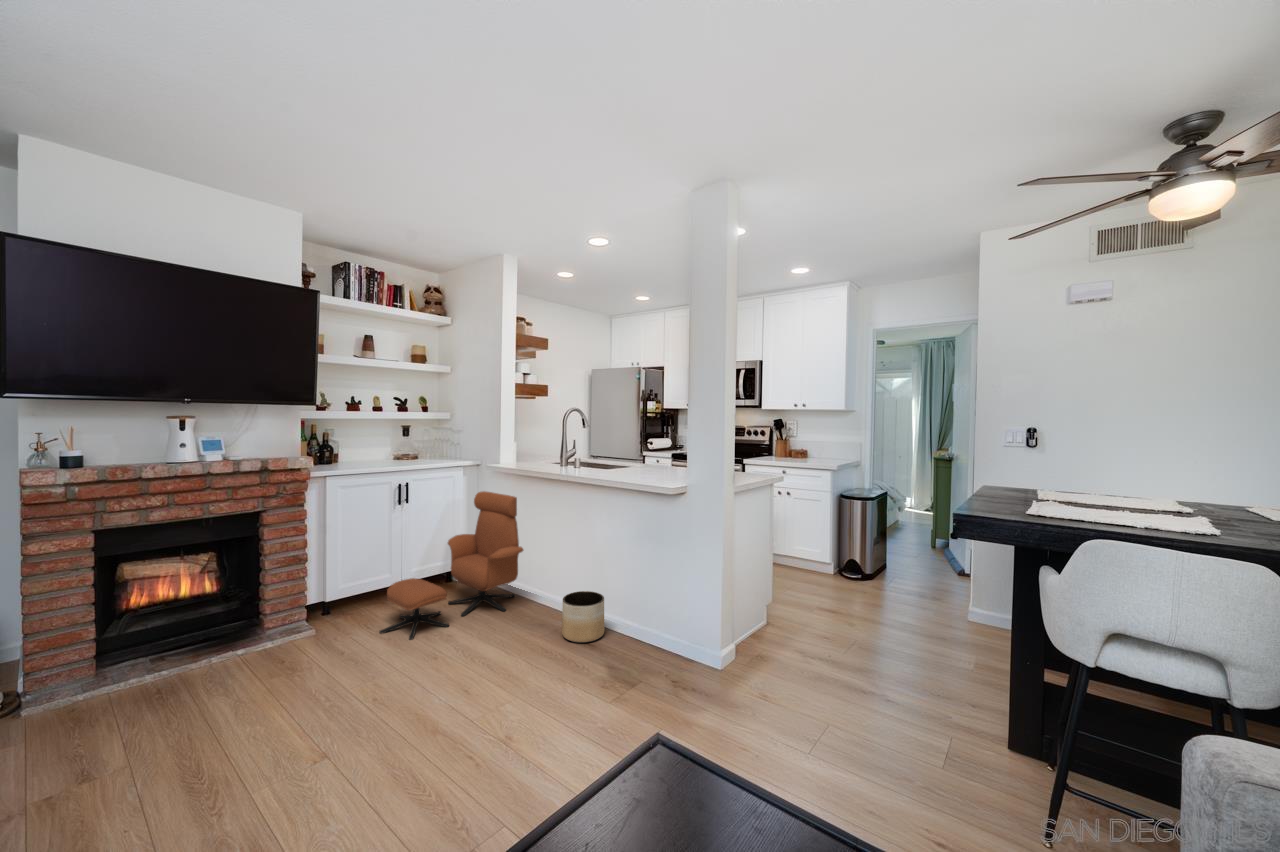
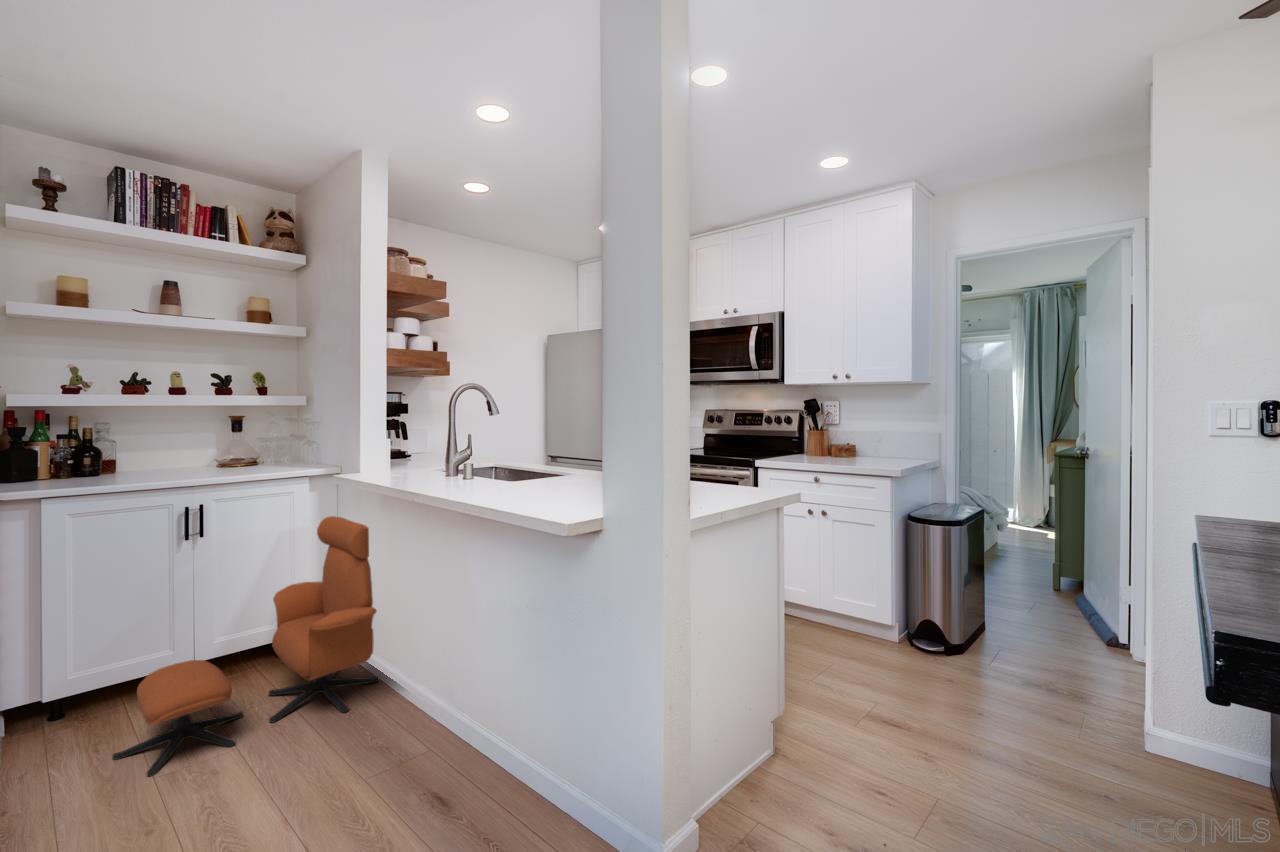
planter: present [562,591,604,643] -> none [403,690,480,791]

